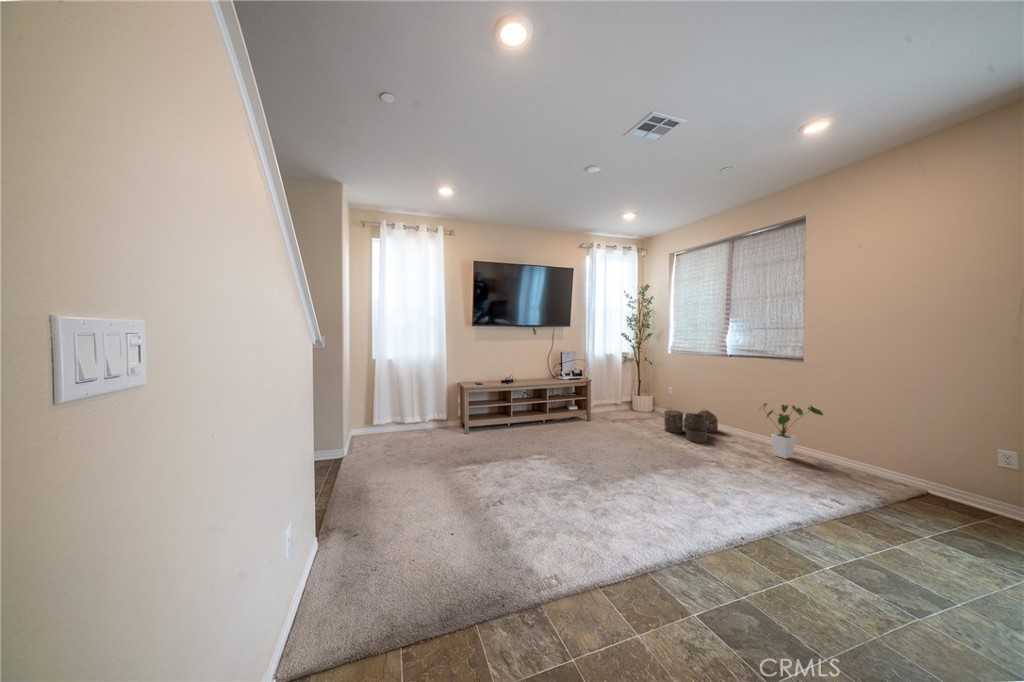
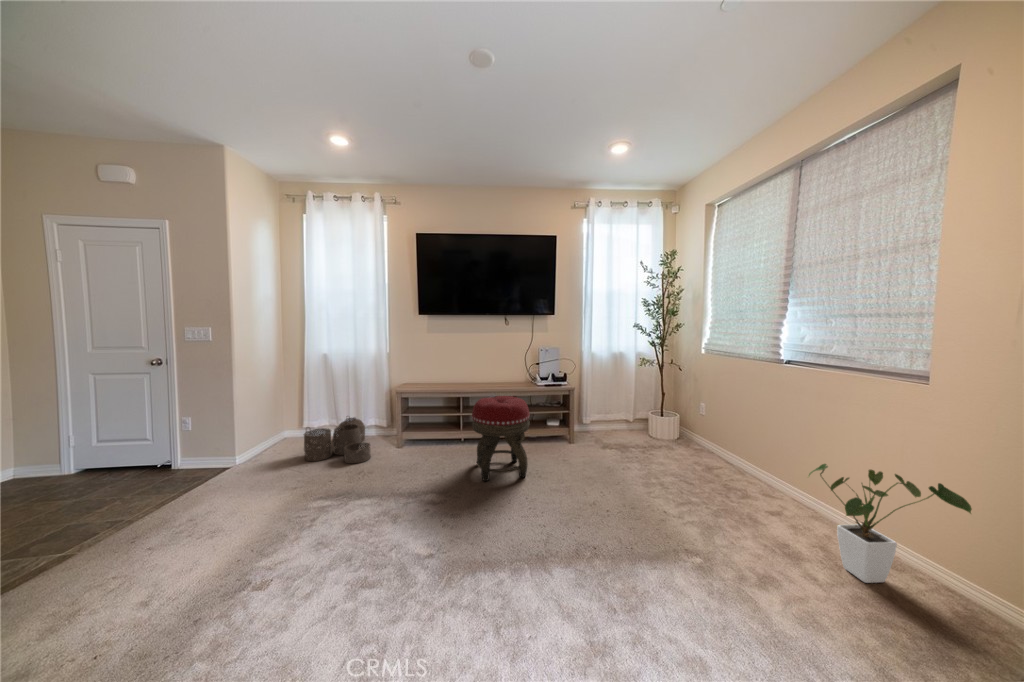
footstool: none [544,385,587,444] -> present [472,396,530,481]
woven basket: present [664,410,718,443] -> present [304,417,370,463]

